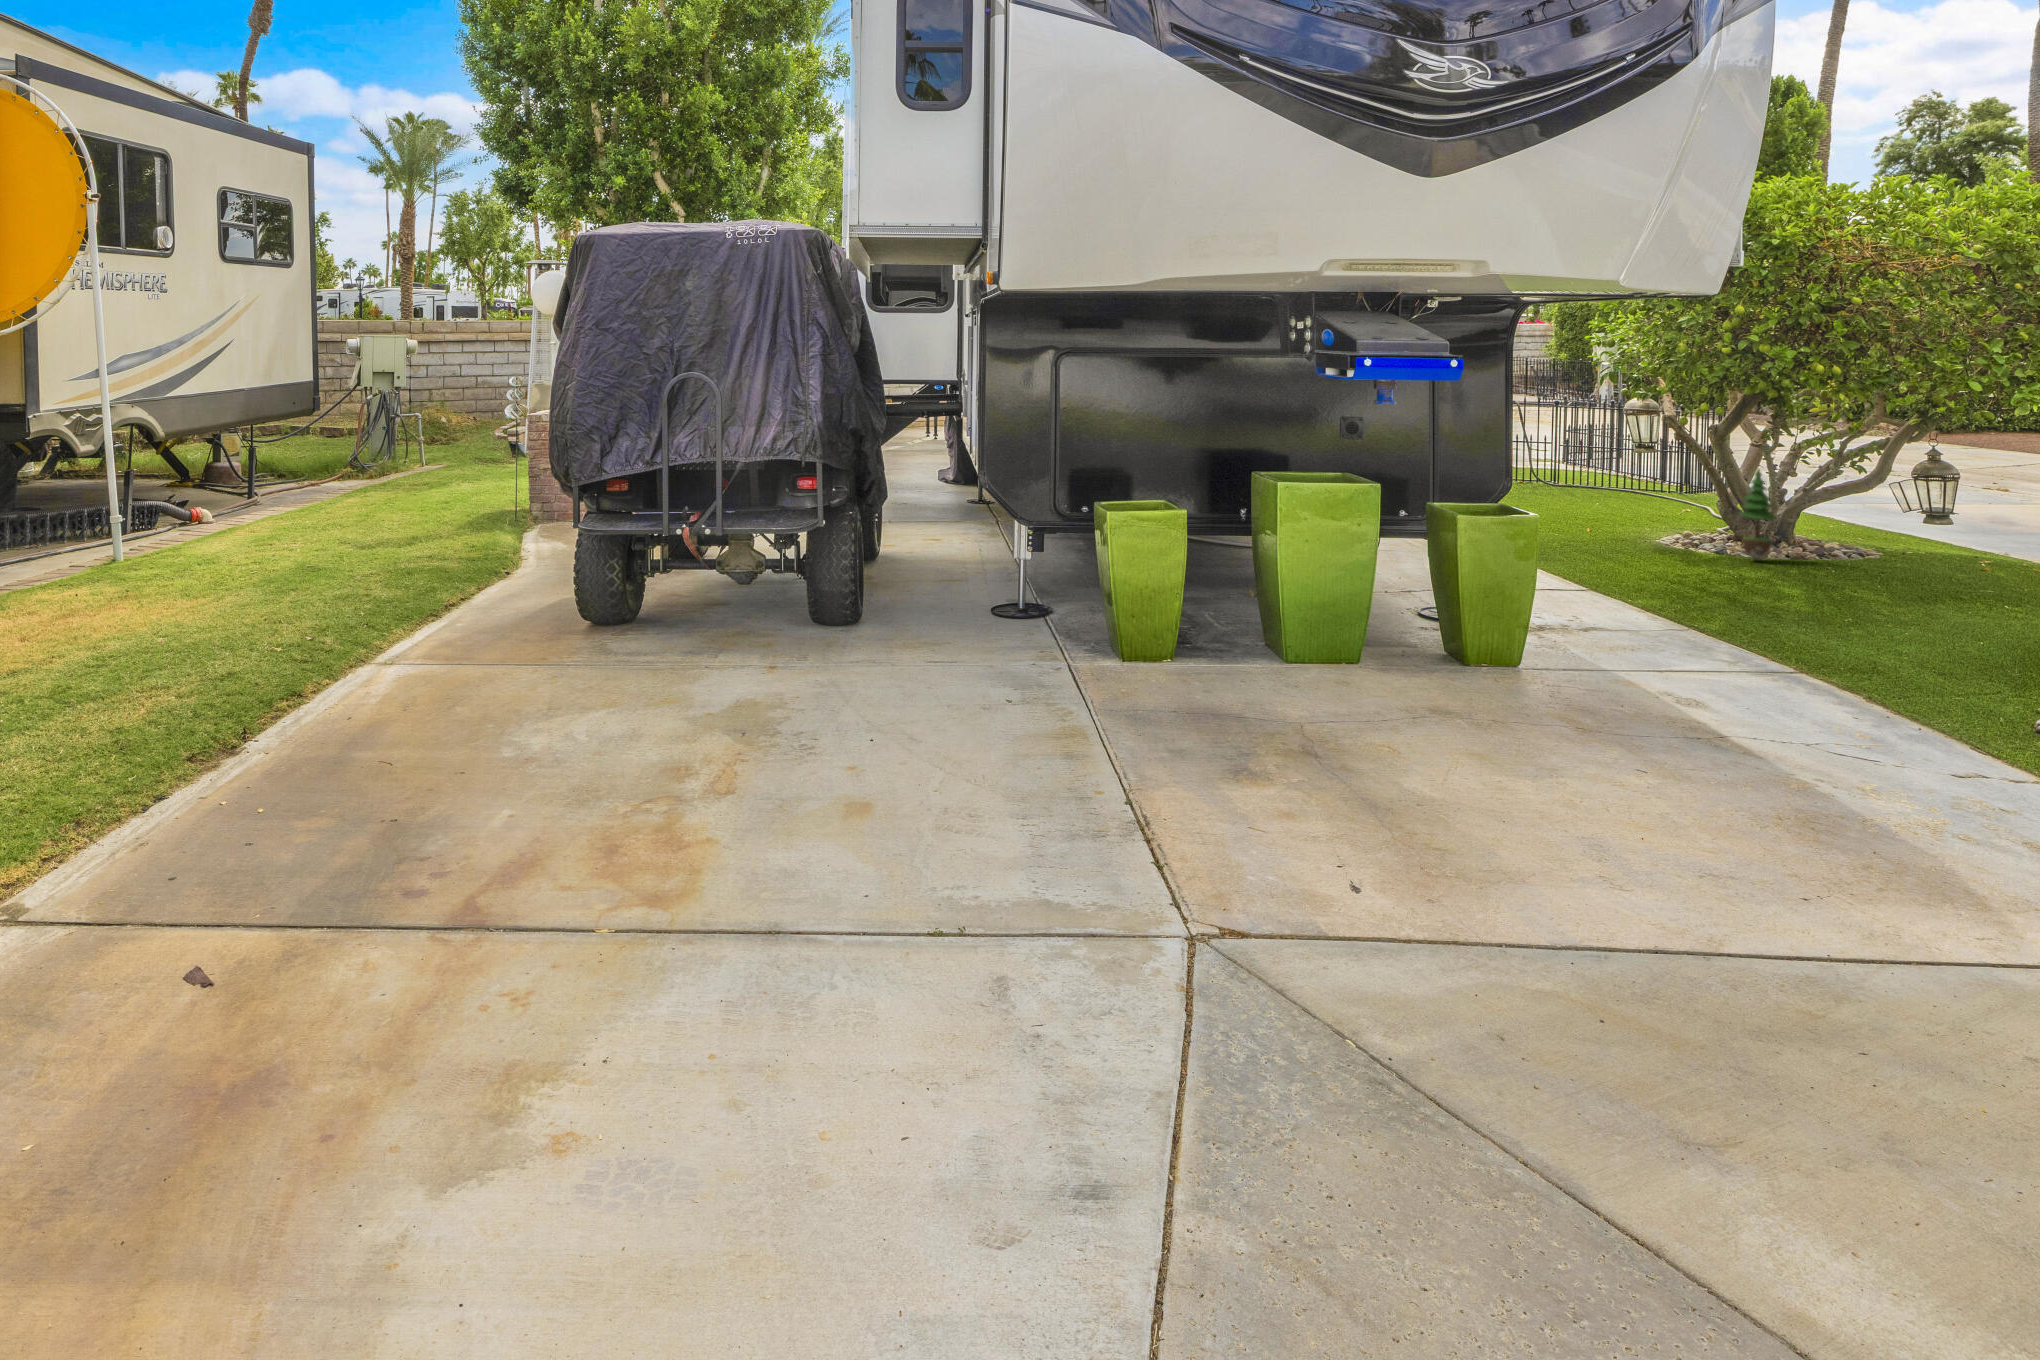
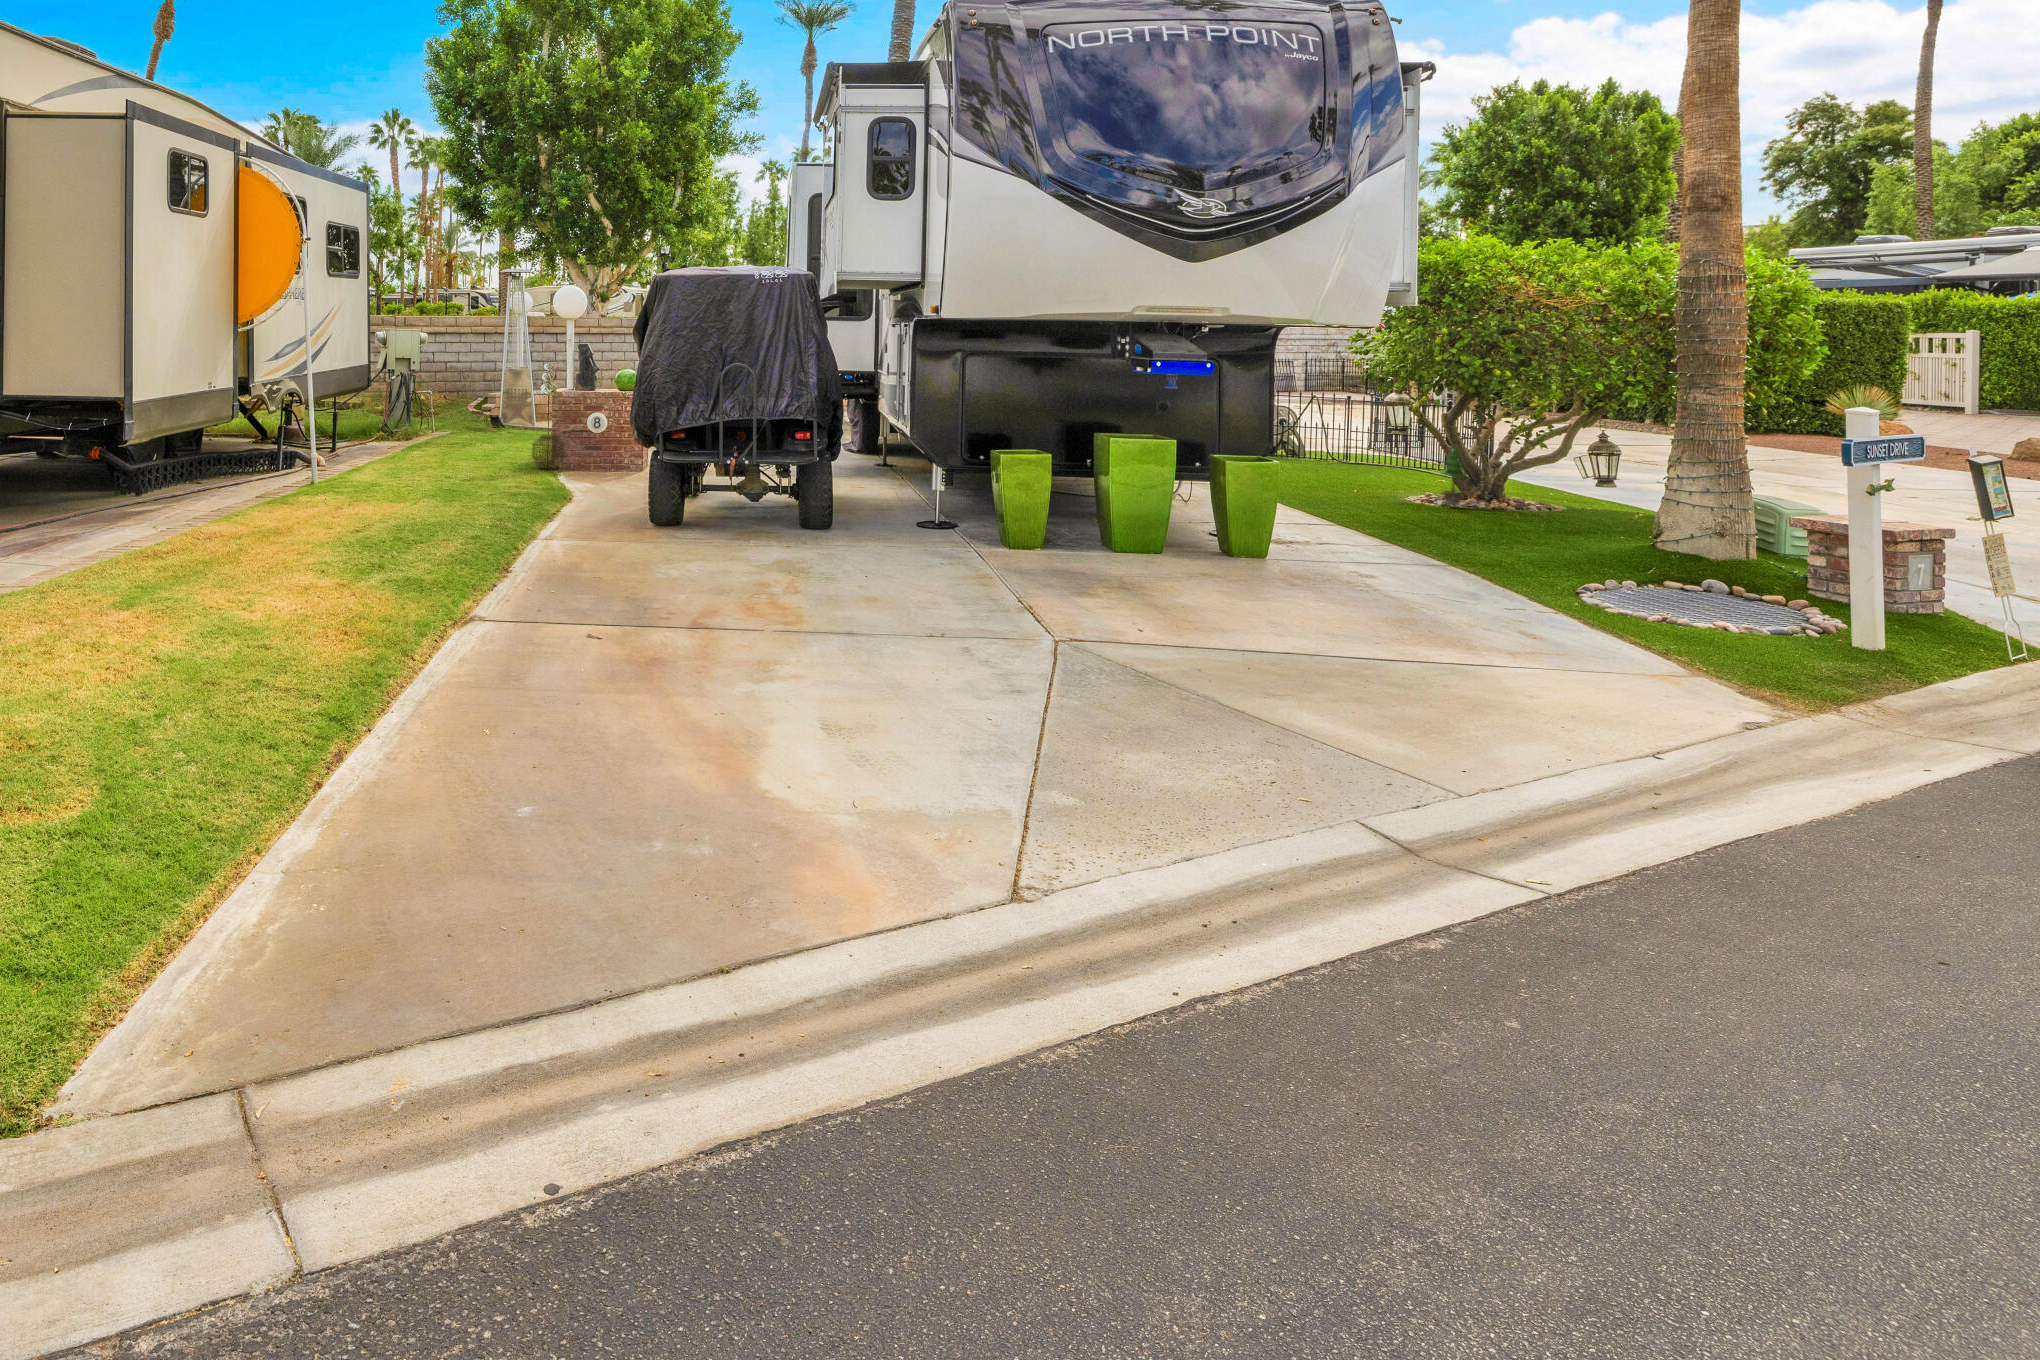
woven basket: none [502,474,547,522] -> present [532,434,564,469]

